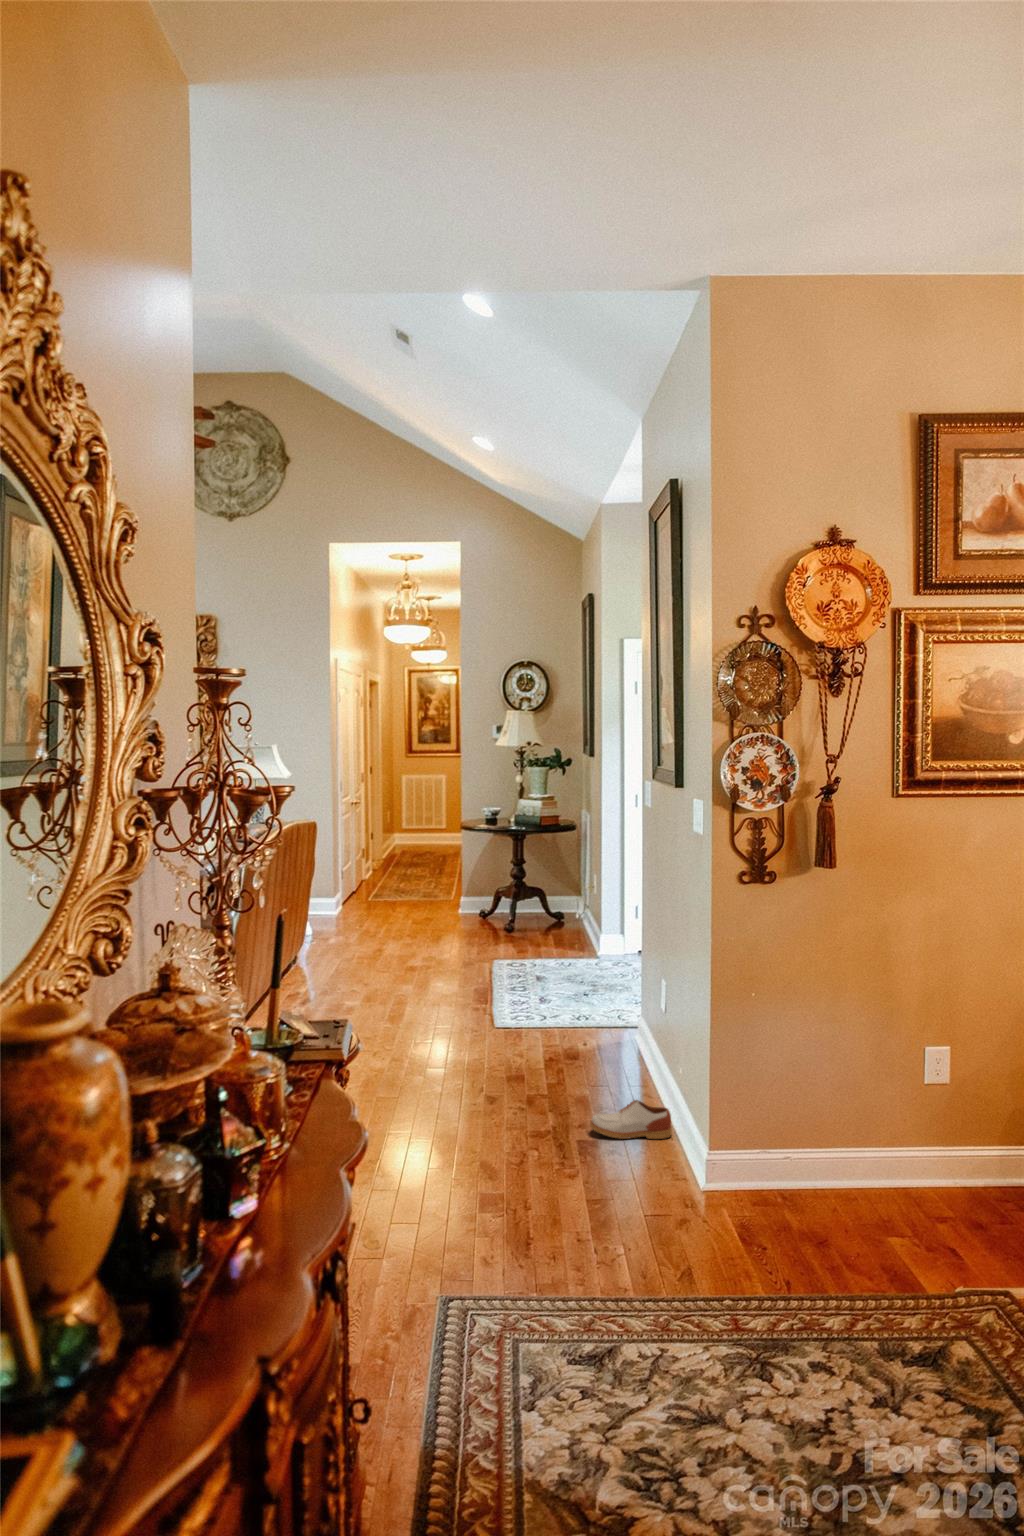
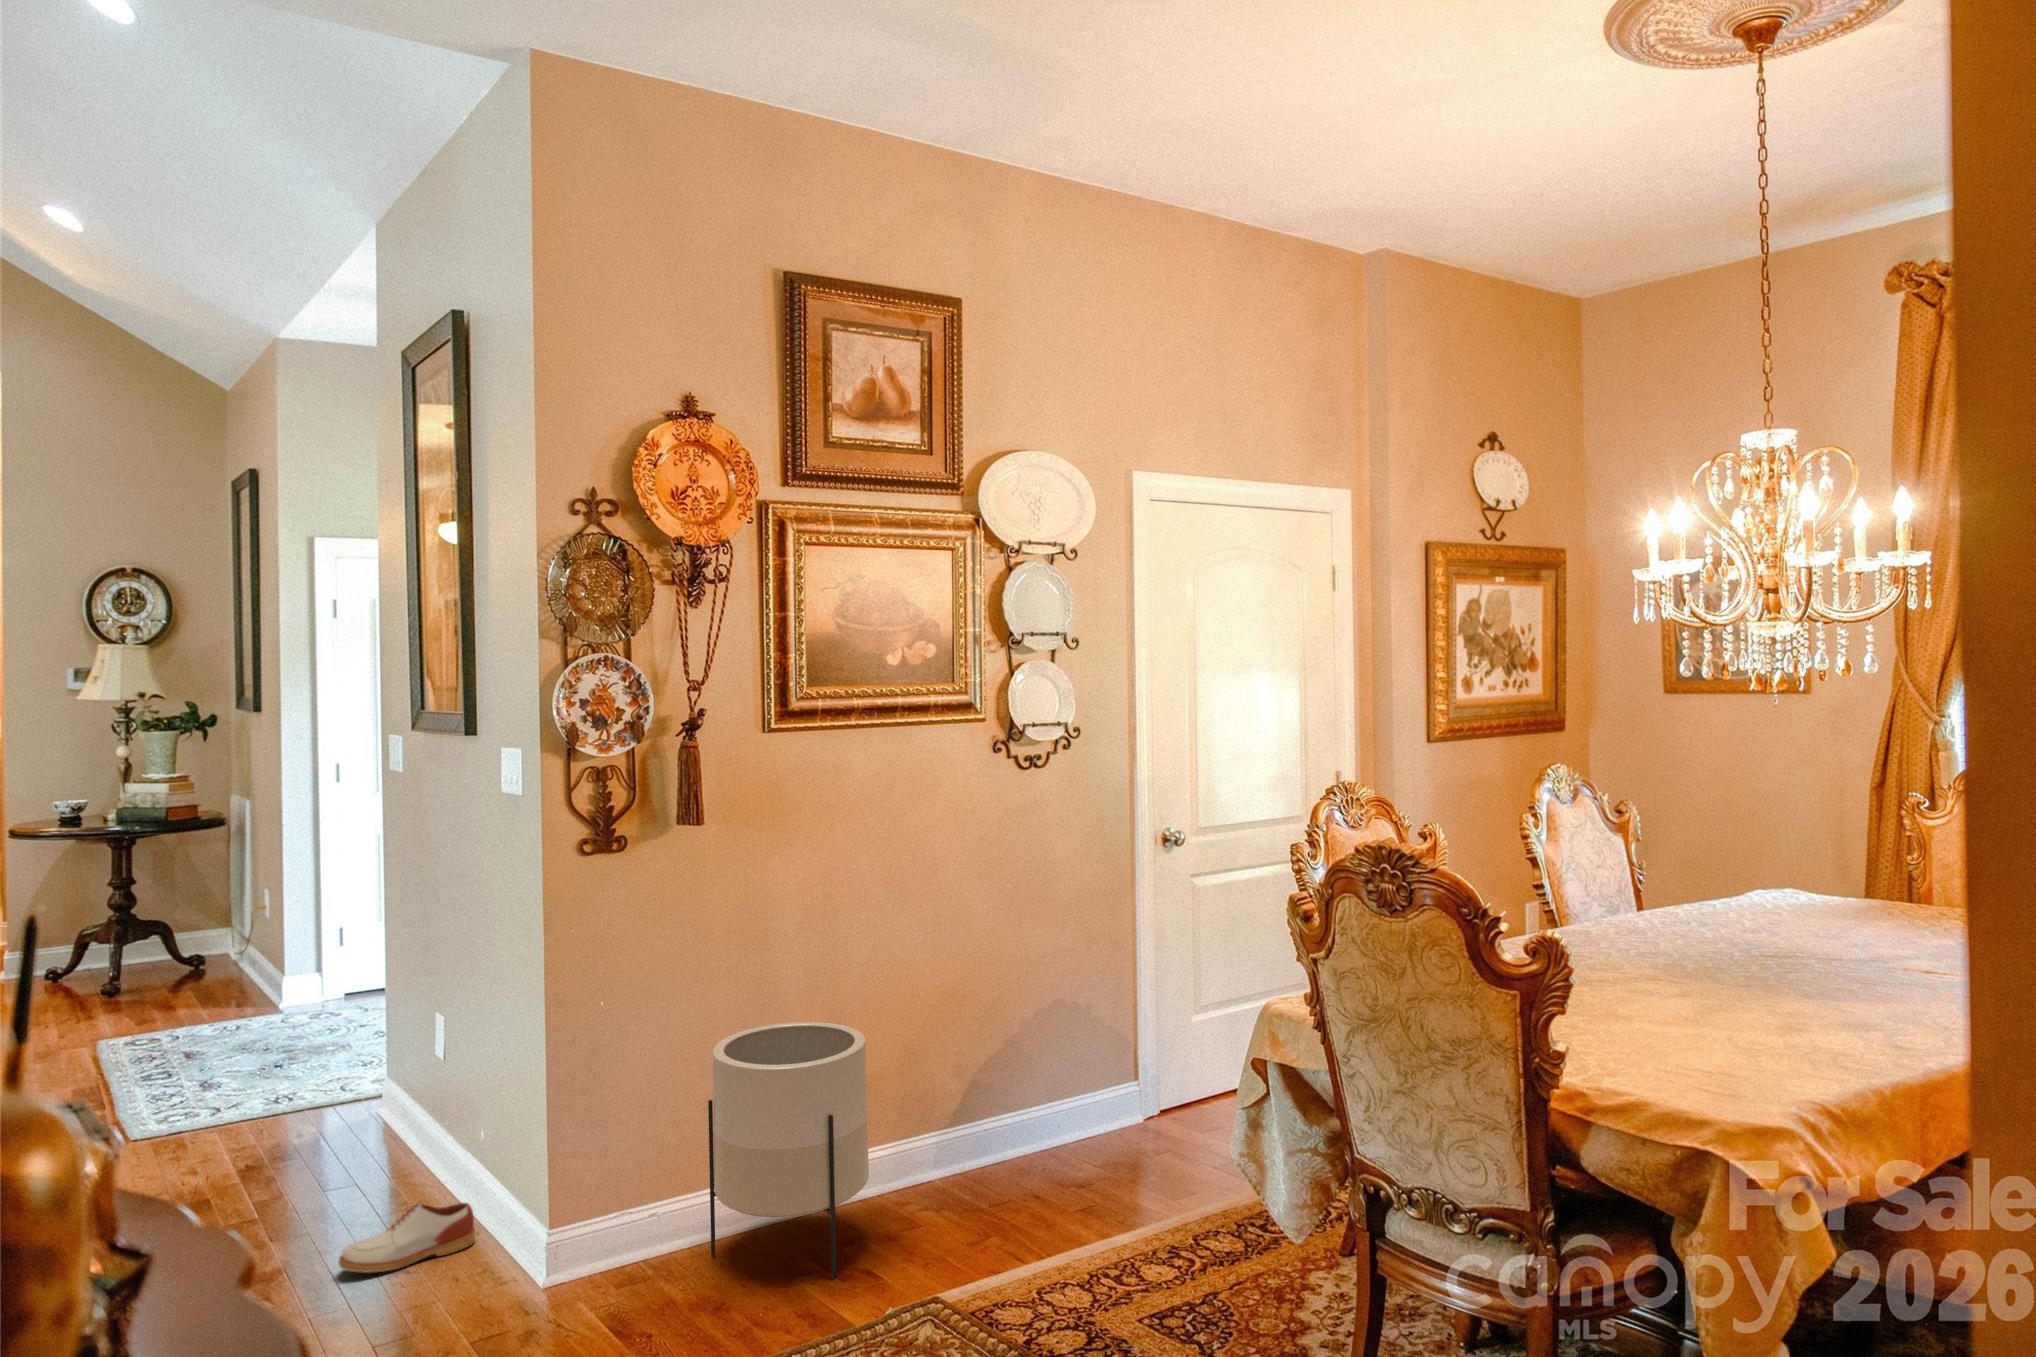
planter: none [828,1033,964,1249] -> present [708,1022,869,1278]

